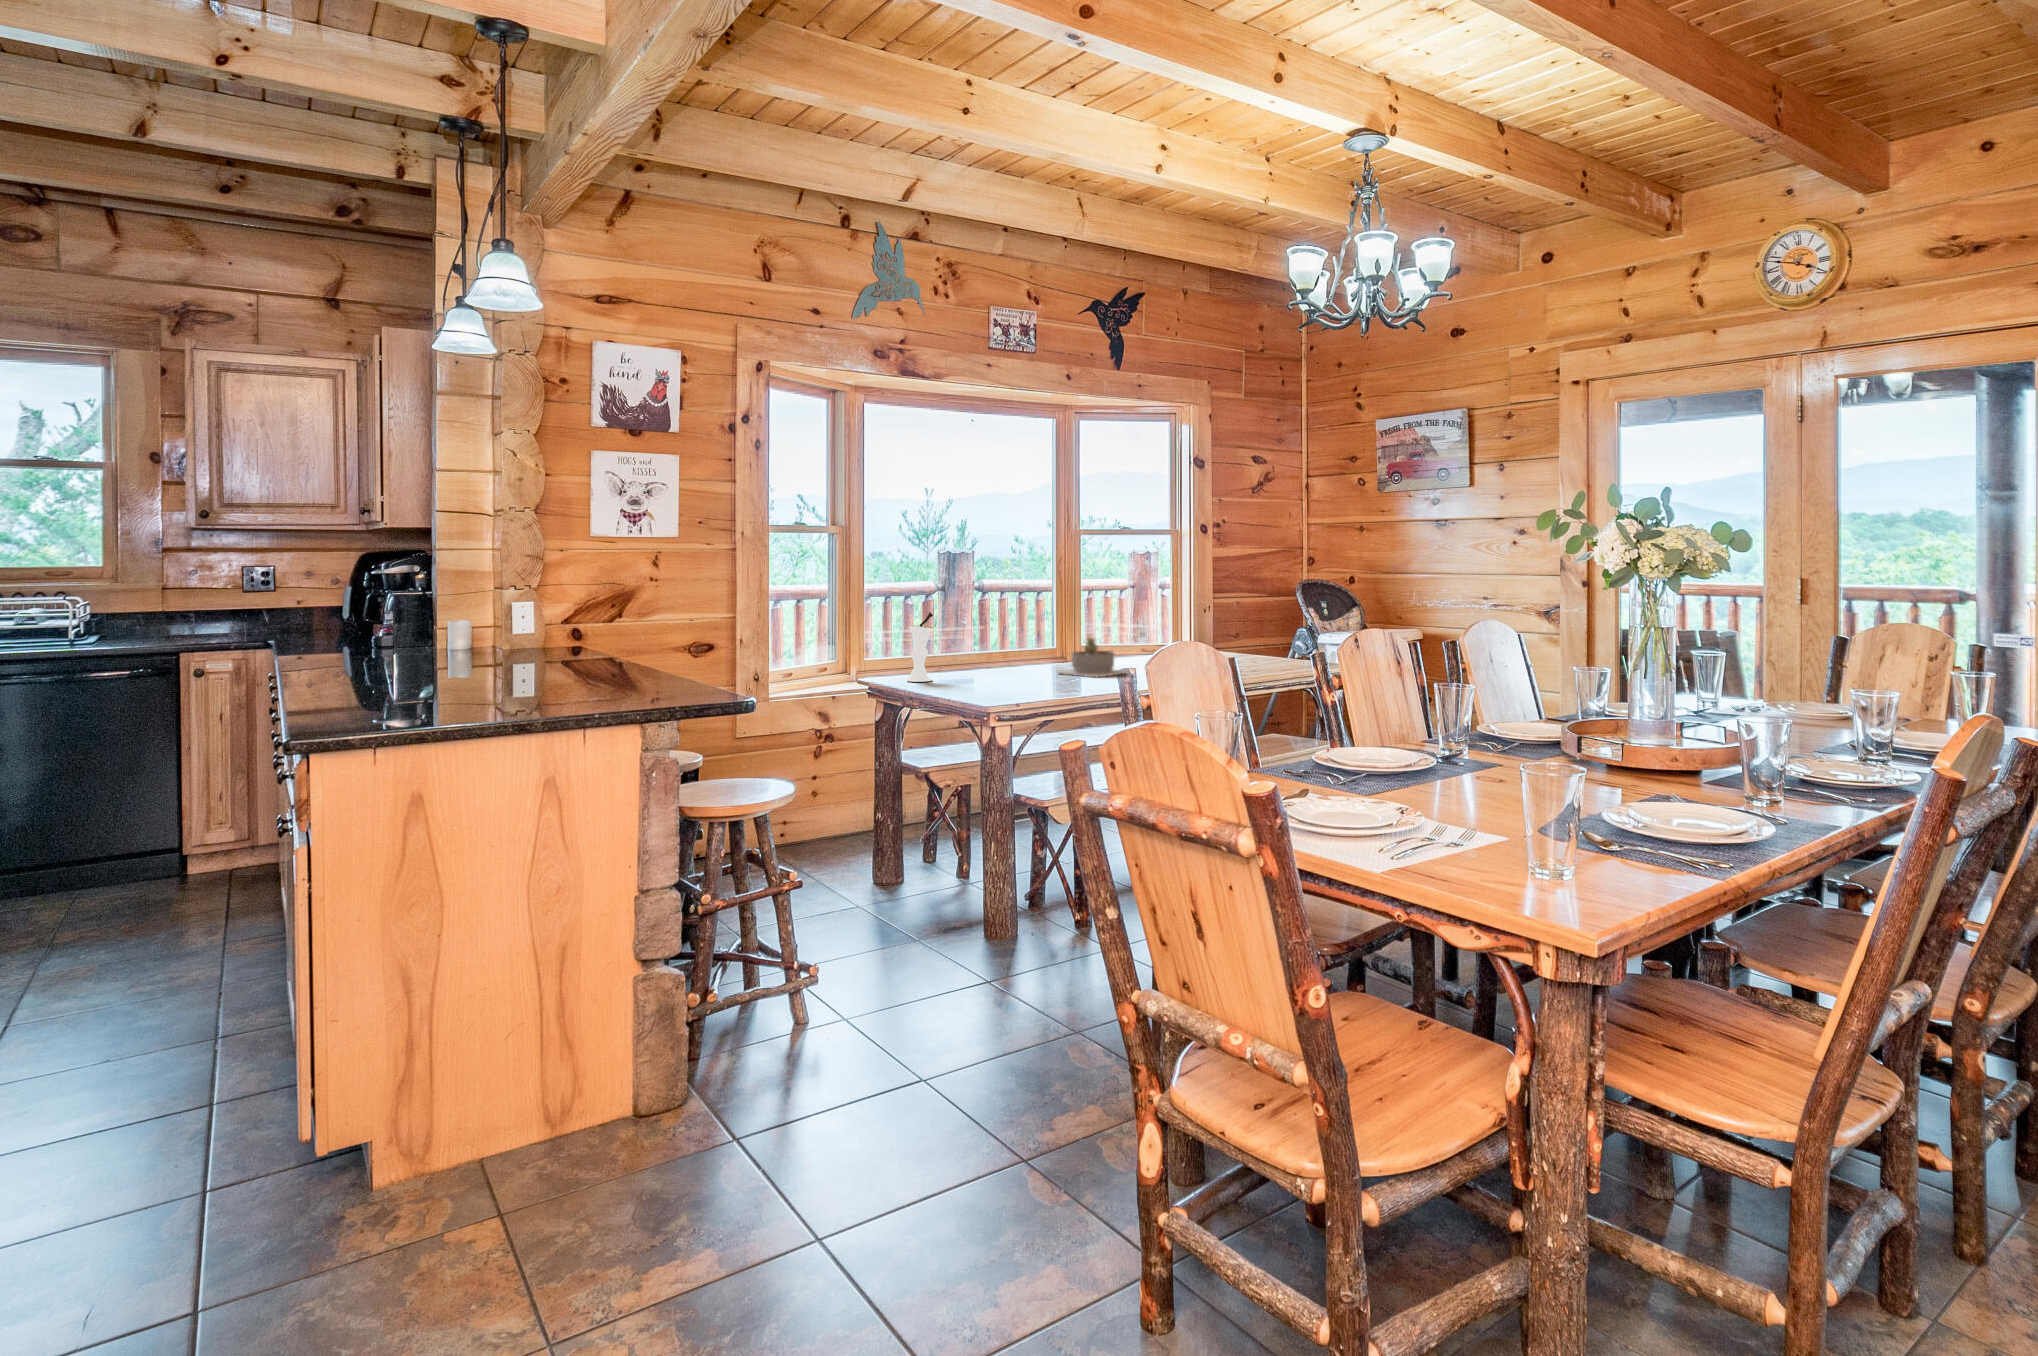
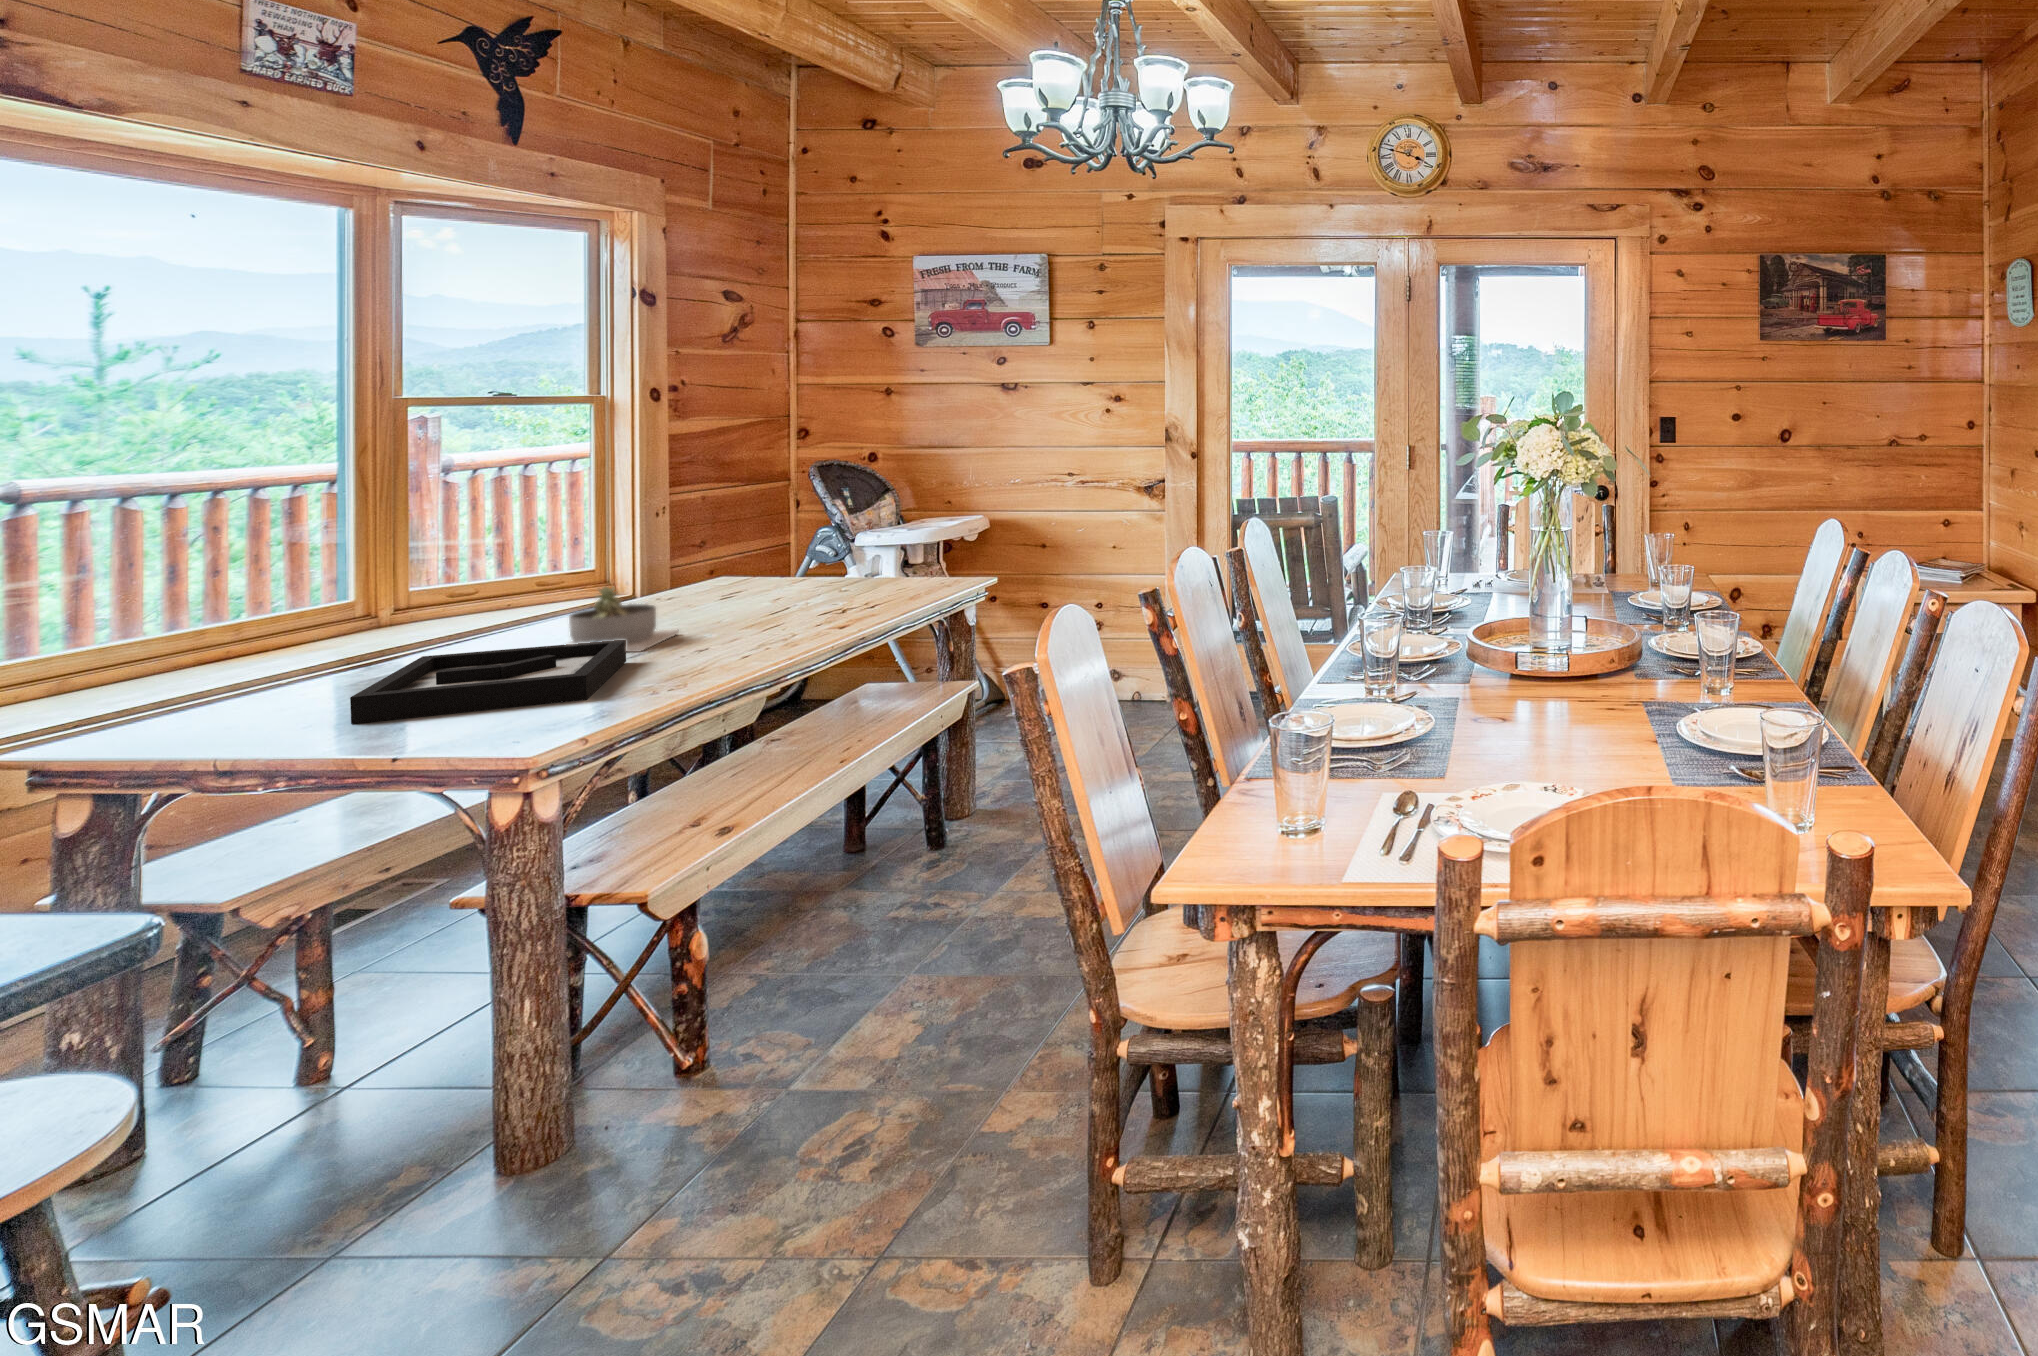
vase: present [907,612,934,682] -> none [208,588,287,735]
decorative tray: none [948,662,1080,690] -> present [350,640,626,724]

